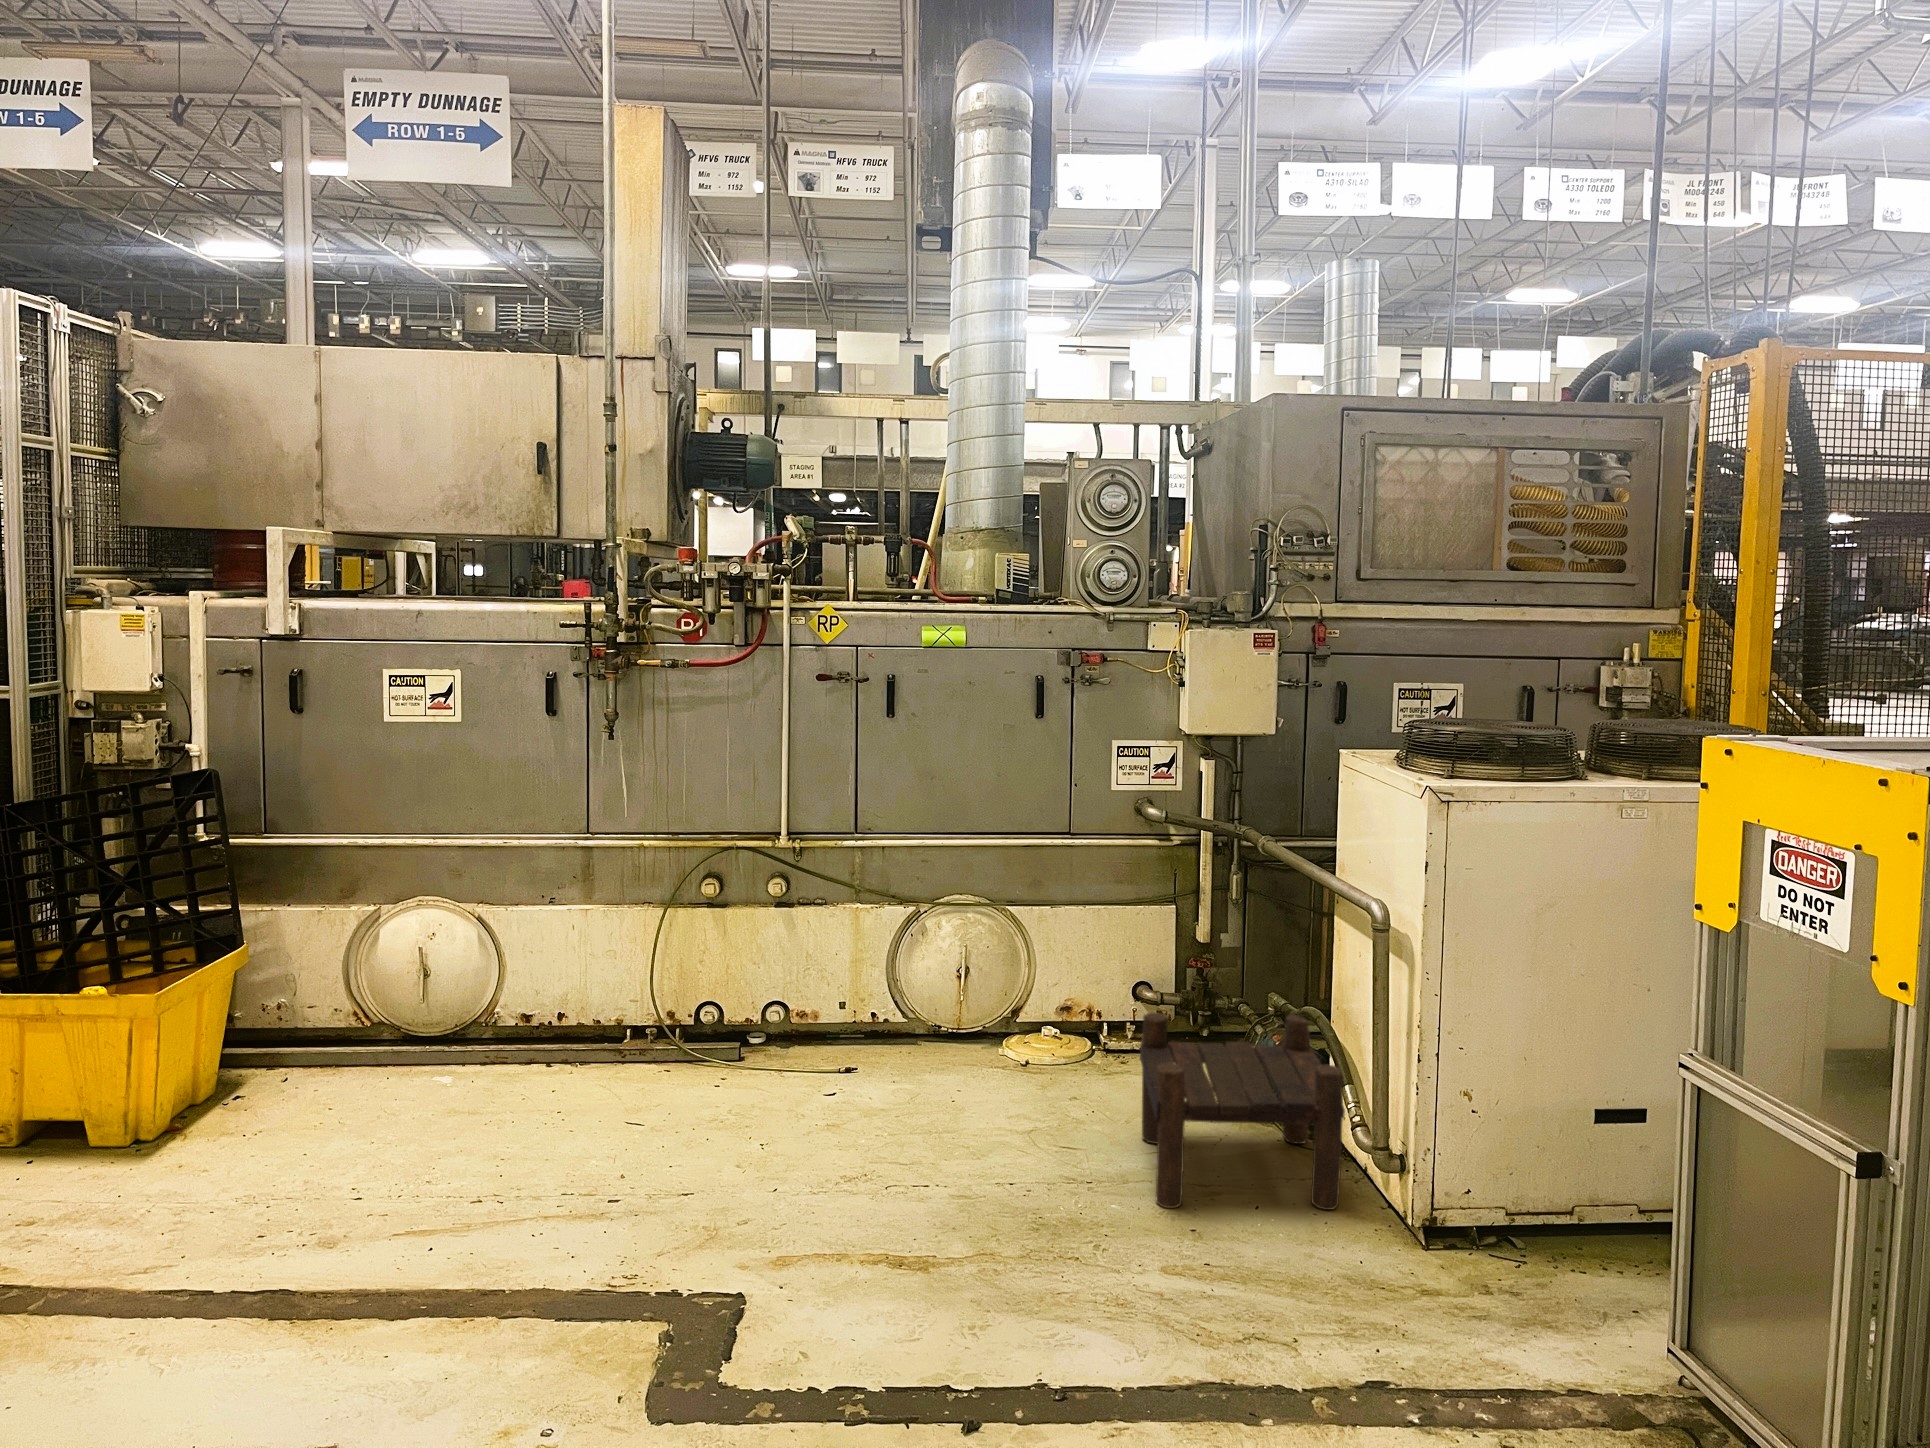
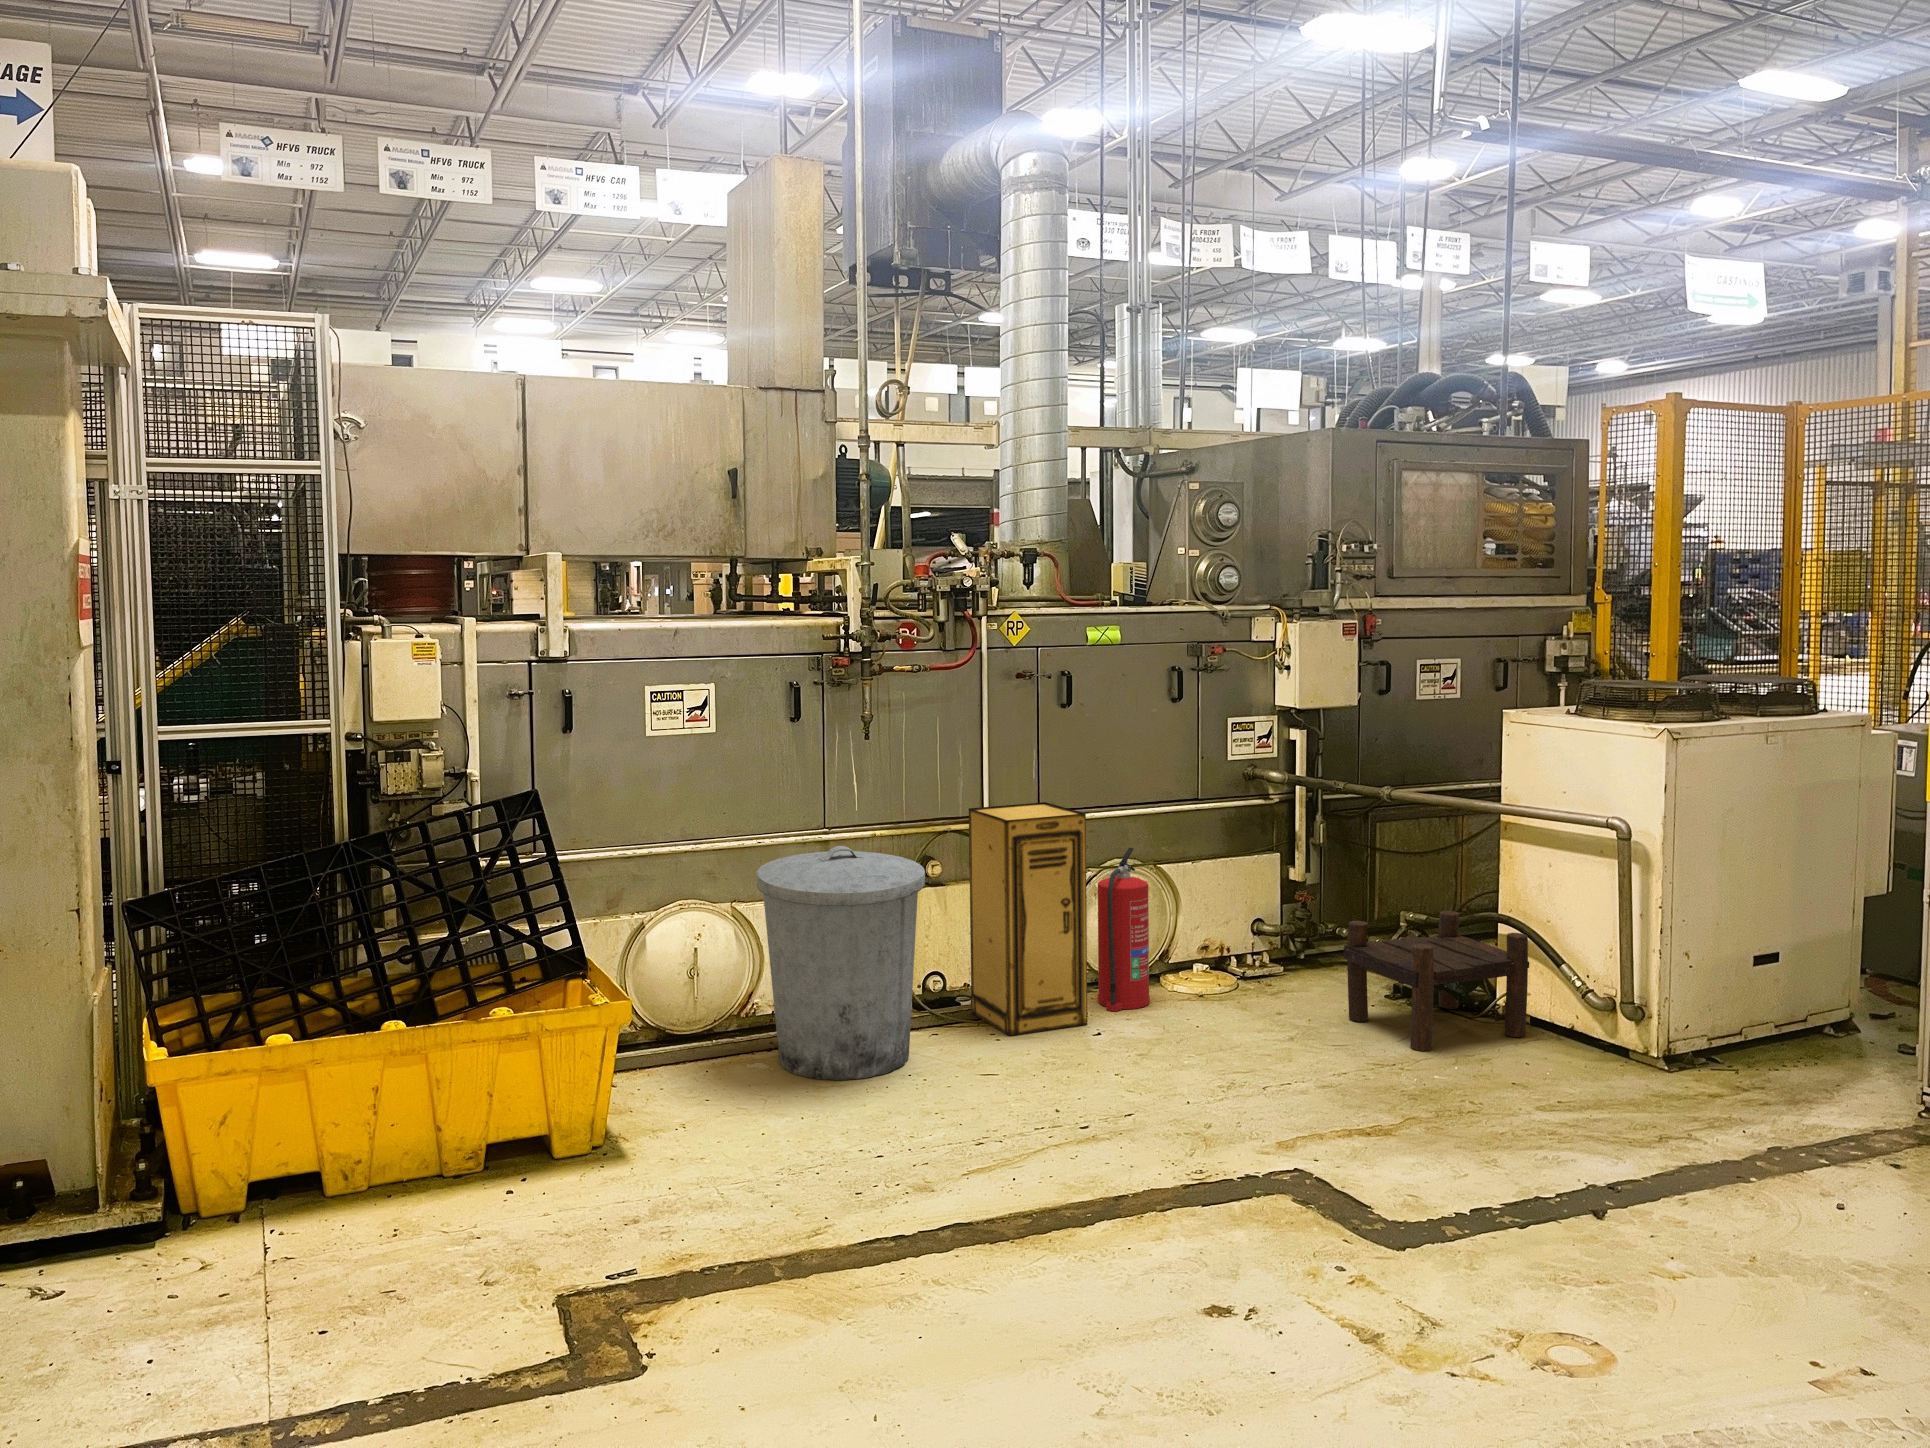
storage cabinet: none [731,824,844,1091] -> present [969,802,1087,1036]
trash can: none [421,857,624,1122] -> present [757,846,925,1080]
fire extinguisher: none [888,885,955,1076] -> present [1098,848,1150,1011]

